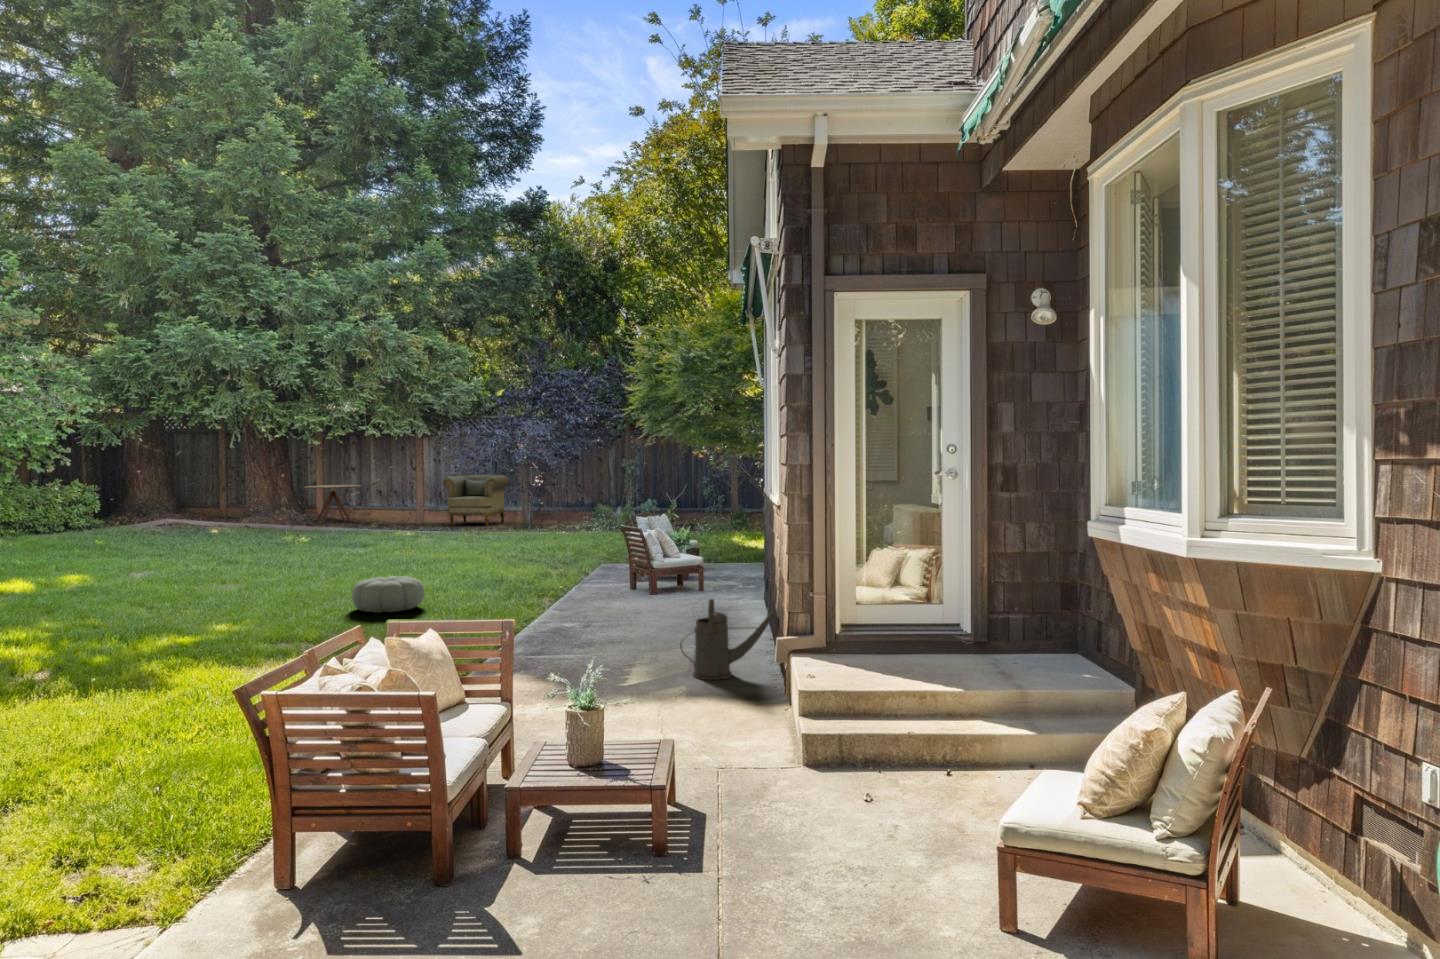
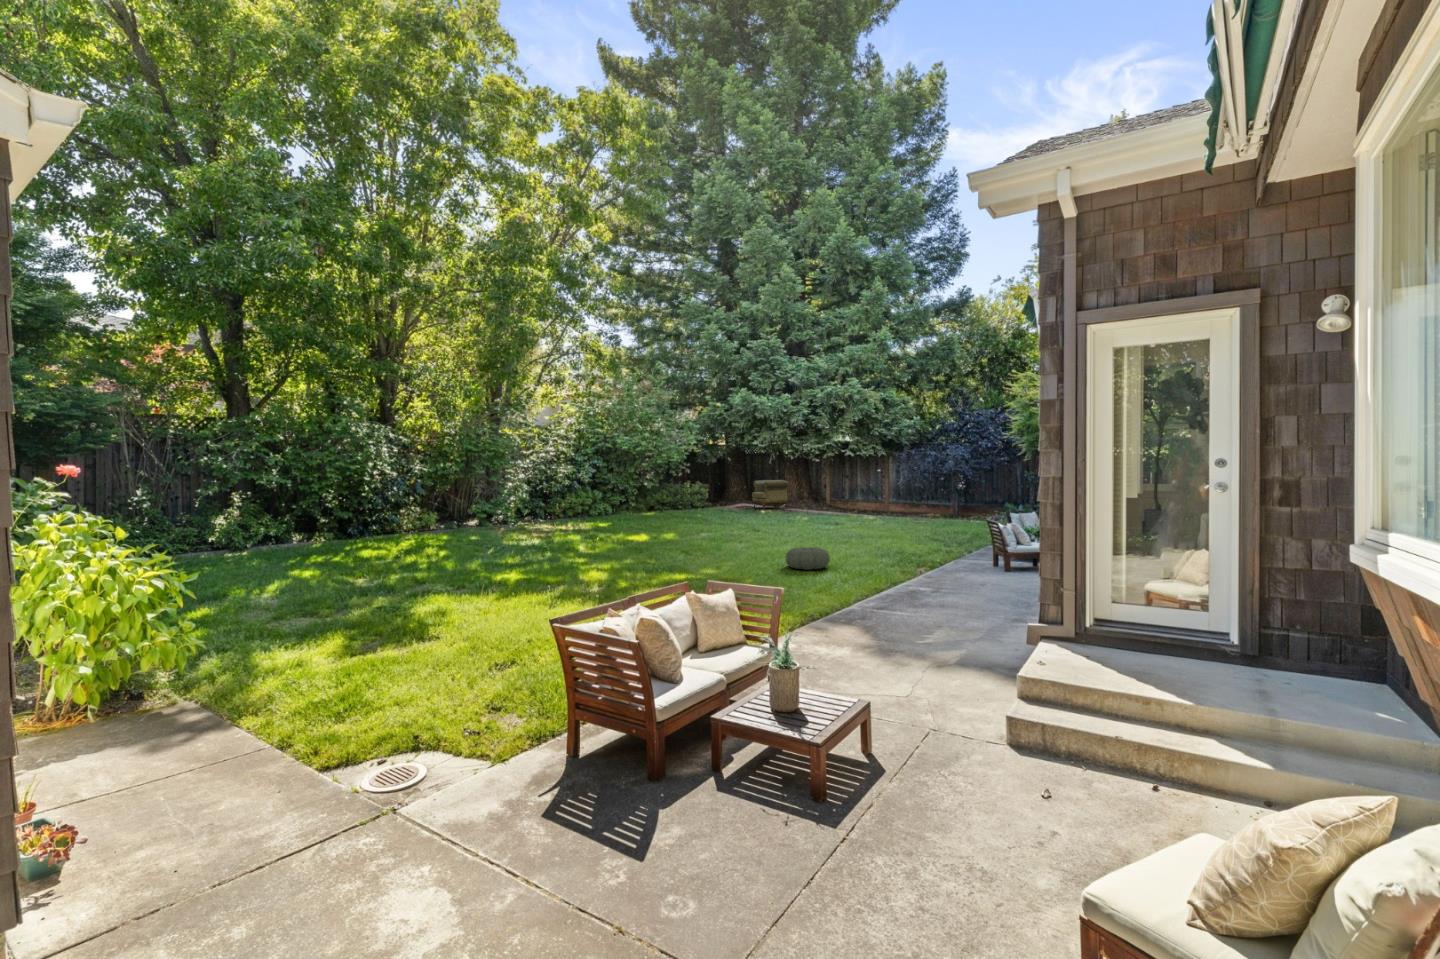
armchair: present [443,475,509,526] -> present [752,480,789,509]
round table: present [305,485,361,523] -> none [809,488,841,510]
watering can: present [680,599,775,680] -> none [965,583,1047,648]

